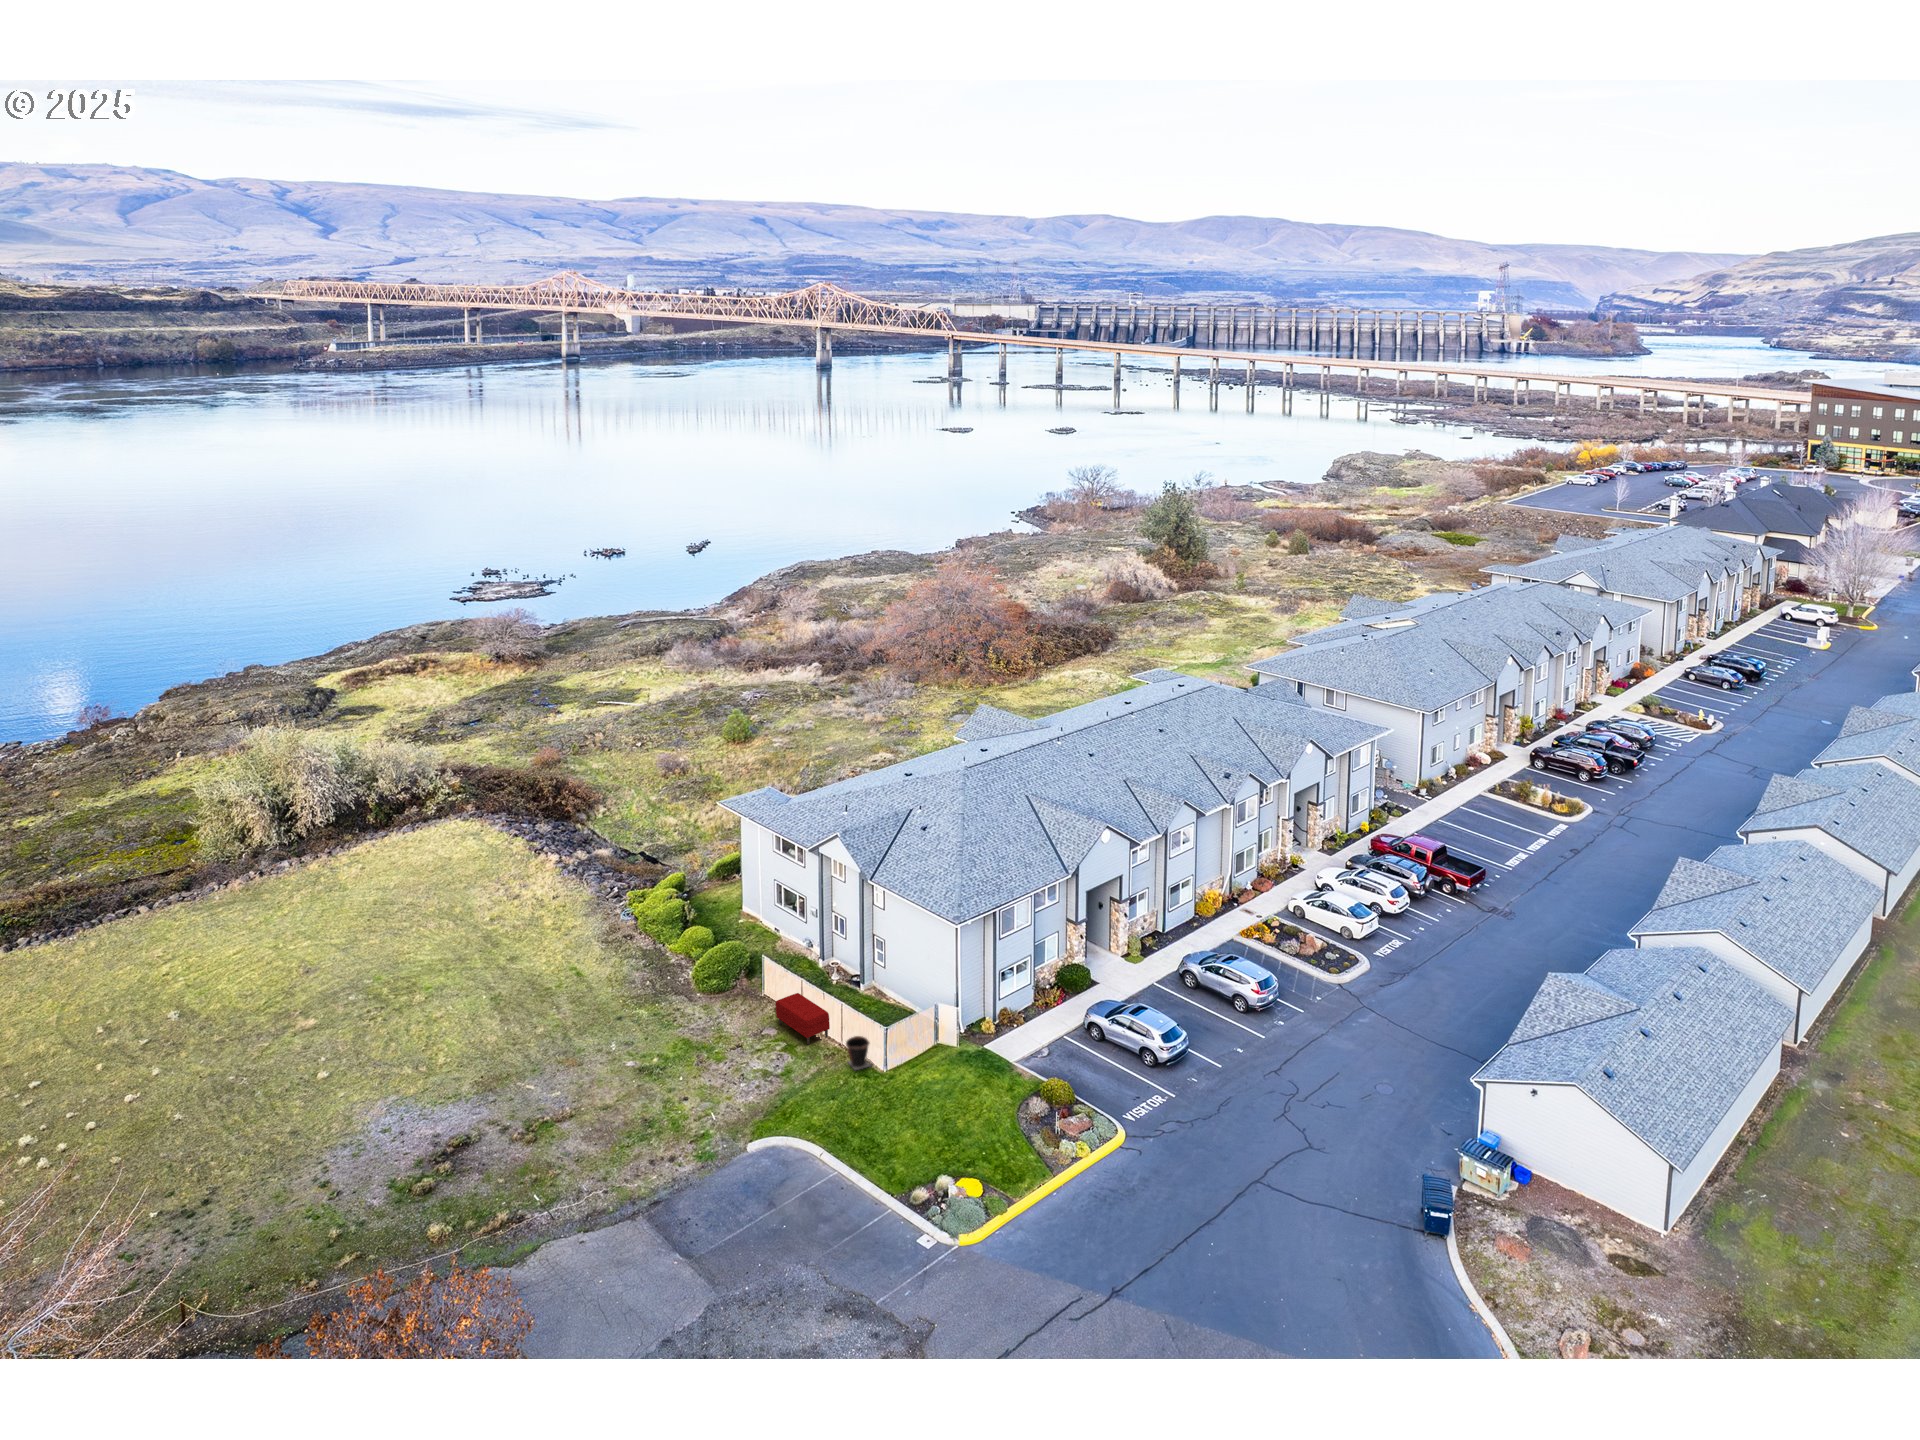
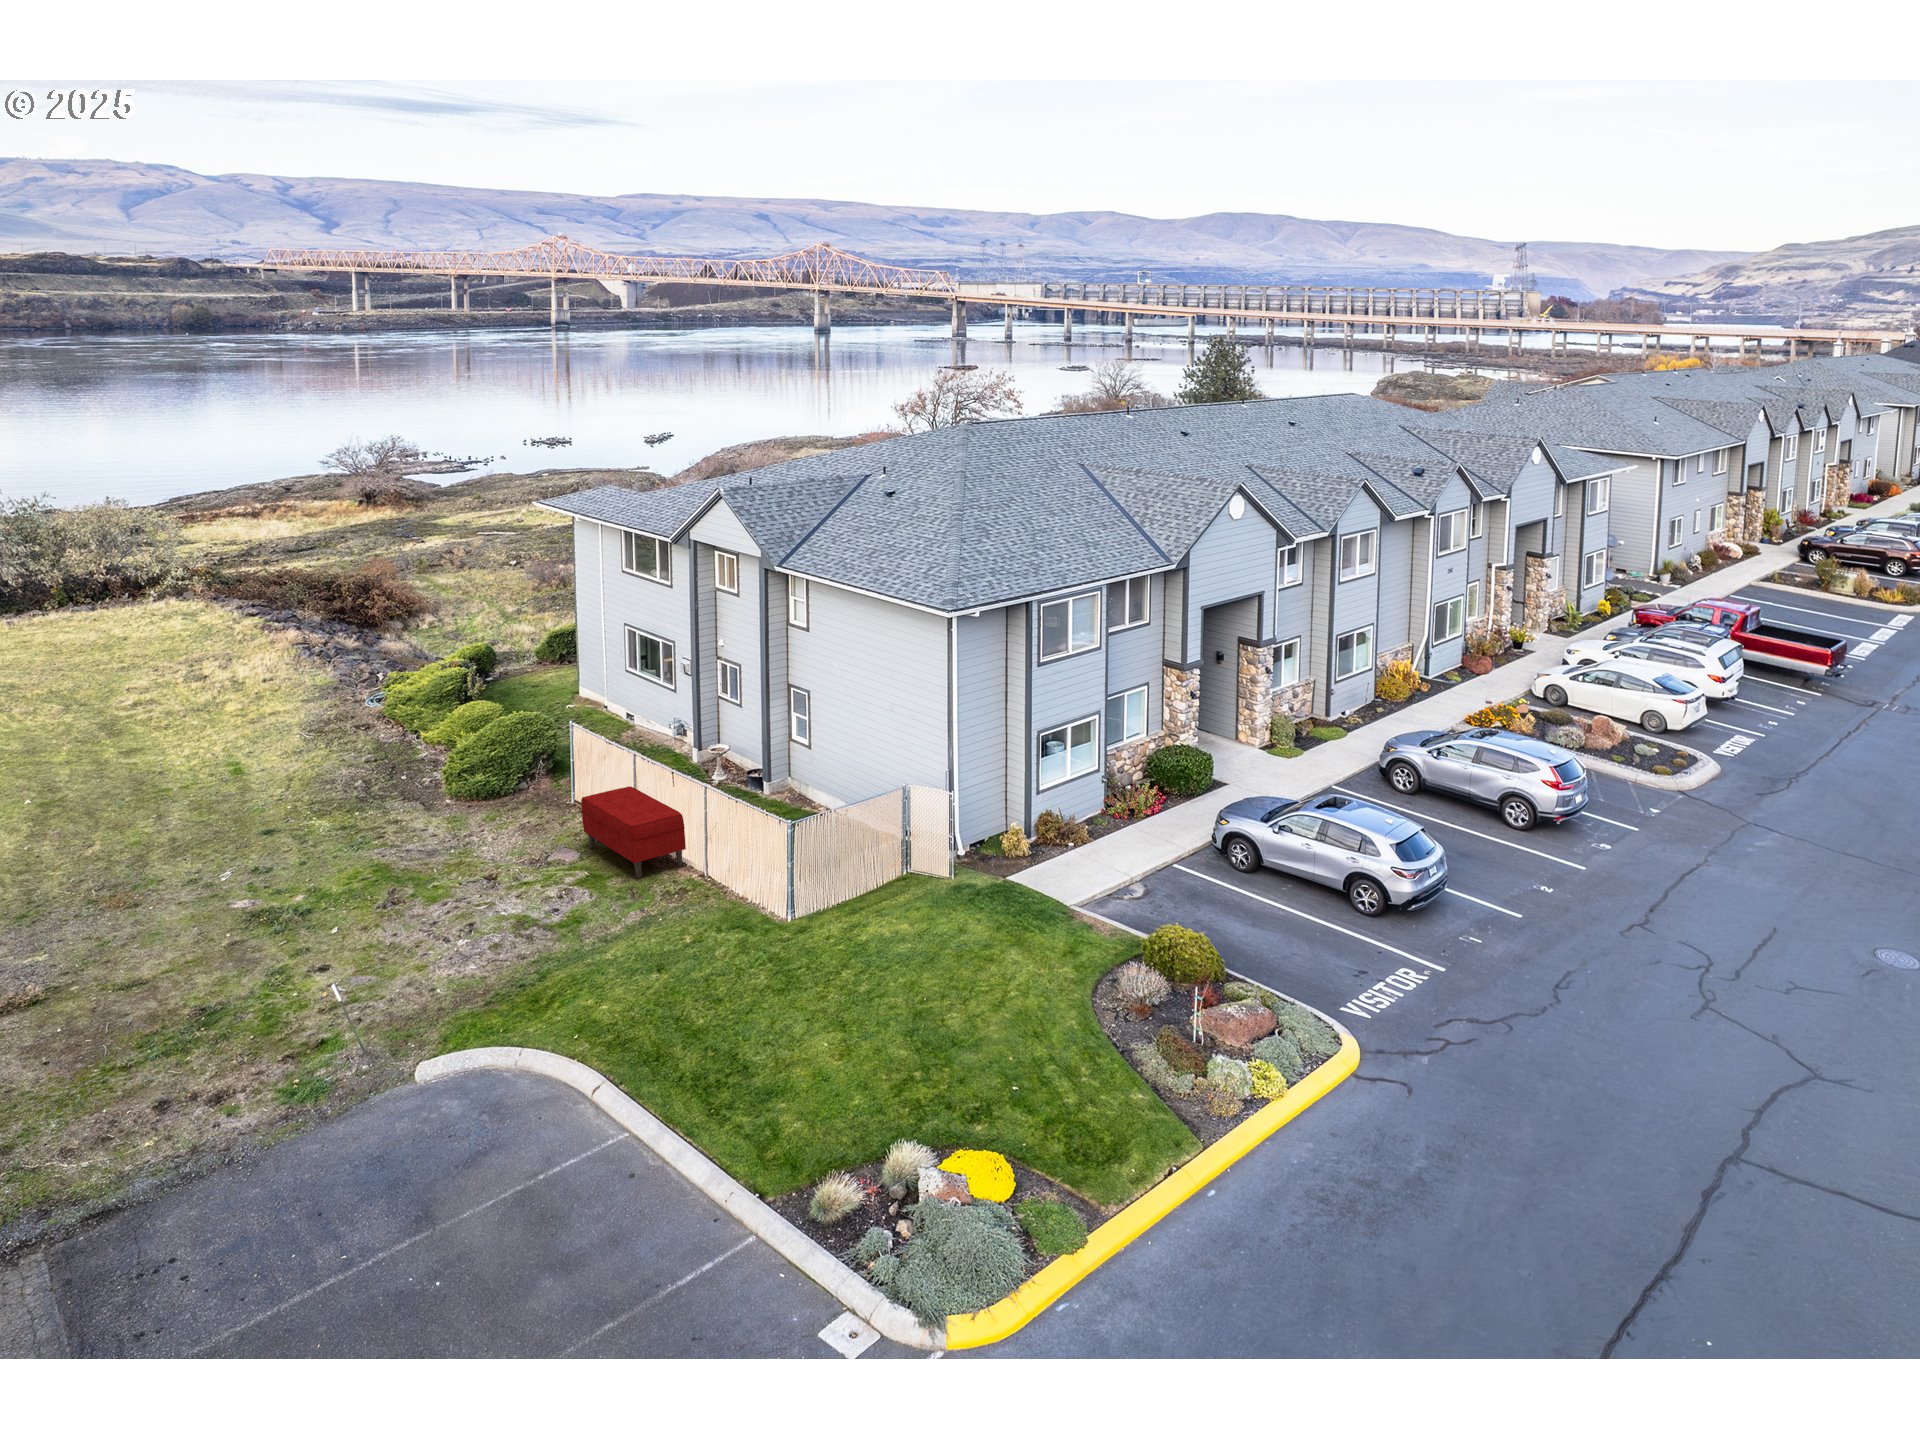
waste bin: present [846,1036,871,1070] -> none [707,851,765,921]

